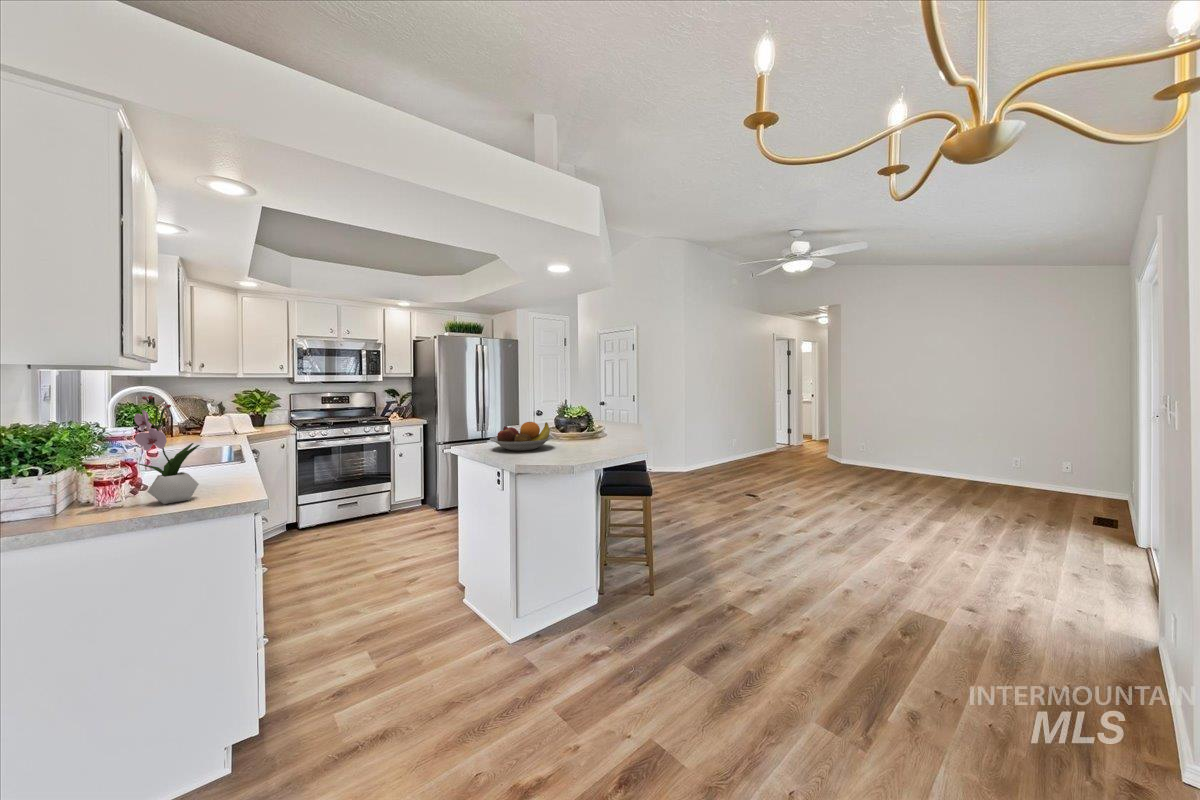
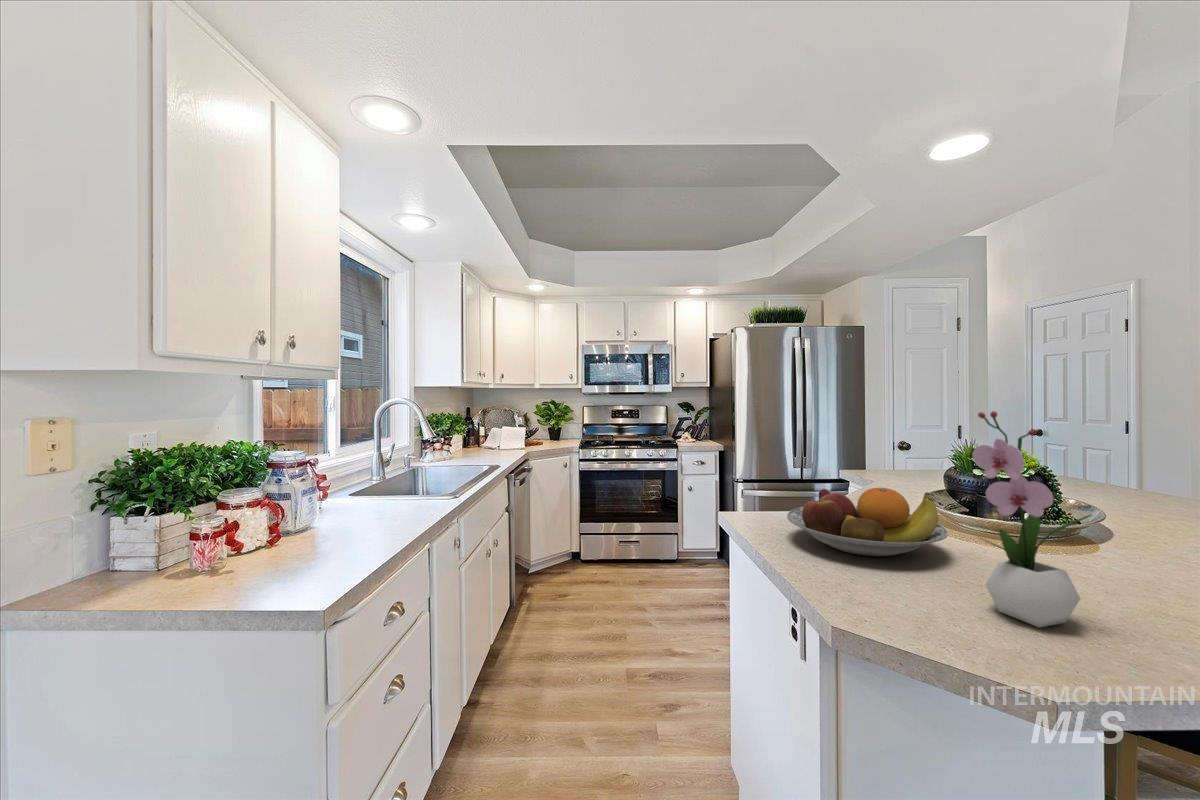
flower arrangement: present [134,396,200,504] -> present [972,411,1092,628]

